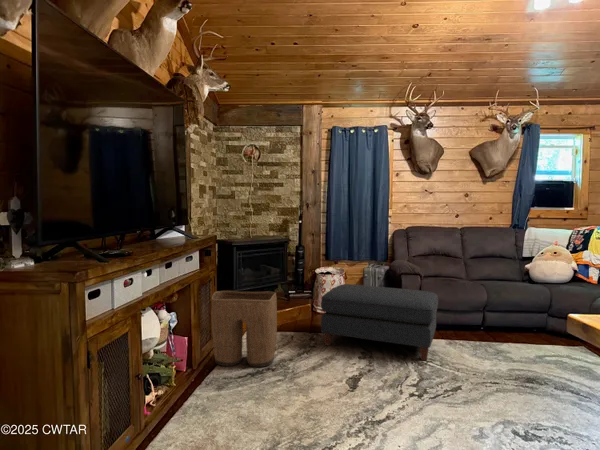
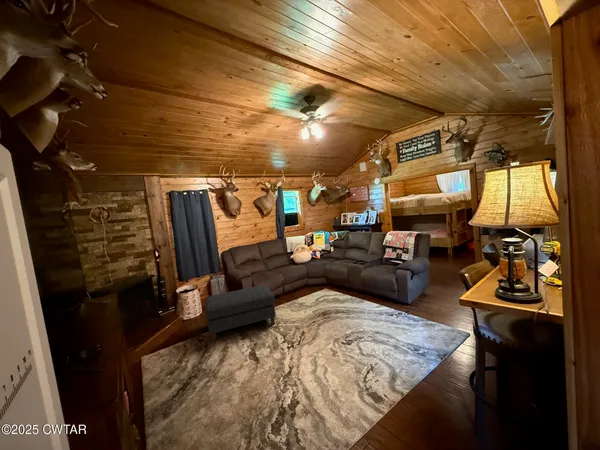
laundry basket: present [211,291,277,367] -> none [129,322,190,398]

